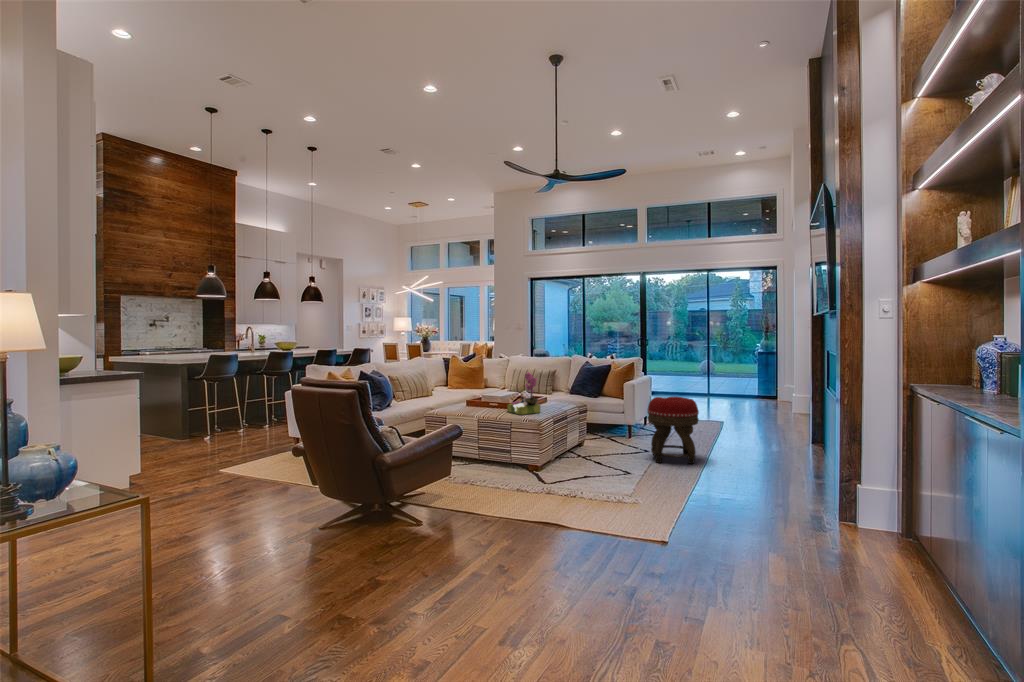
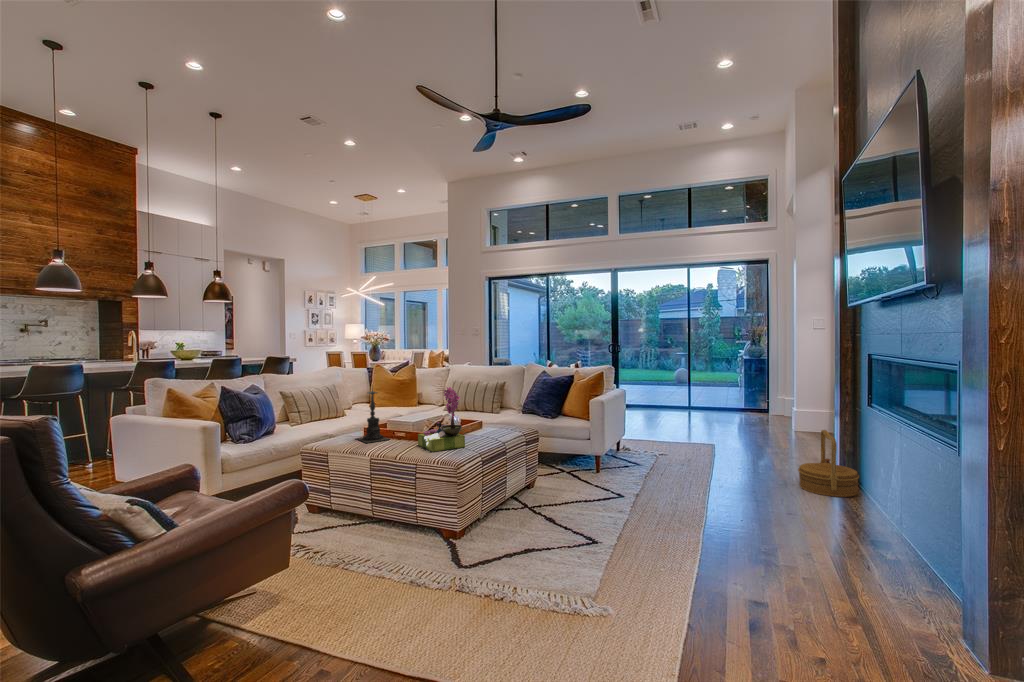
candle holder: none [460,370,486,410] -> present [356,390,389,443]
footstool: present [648,397,699,464] -> none [621,420,694,520]
woven basket: none [779,407,822,454] -> present [798,430,859,497]

